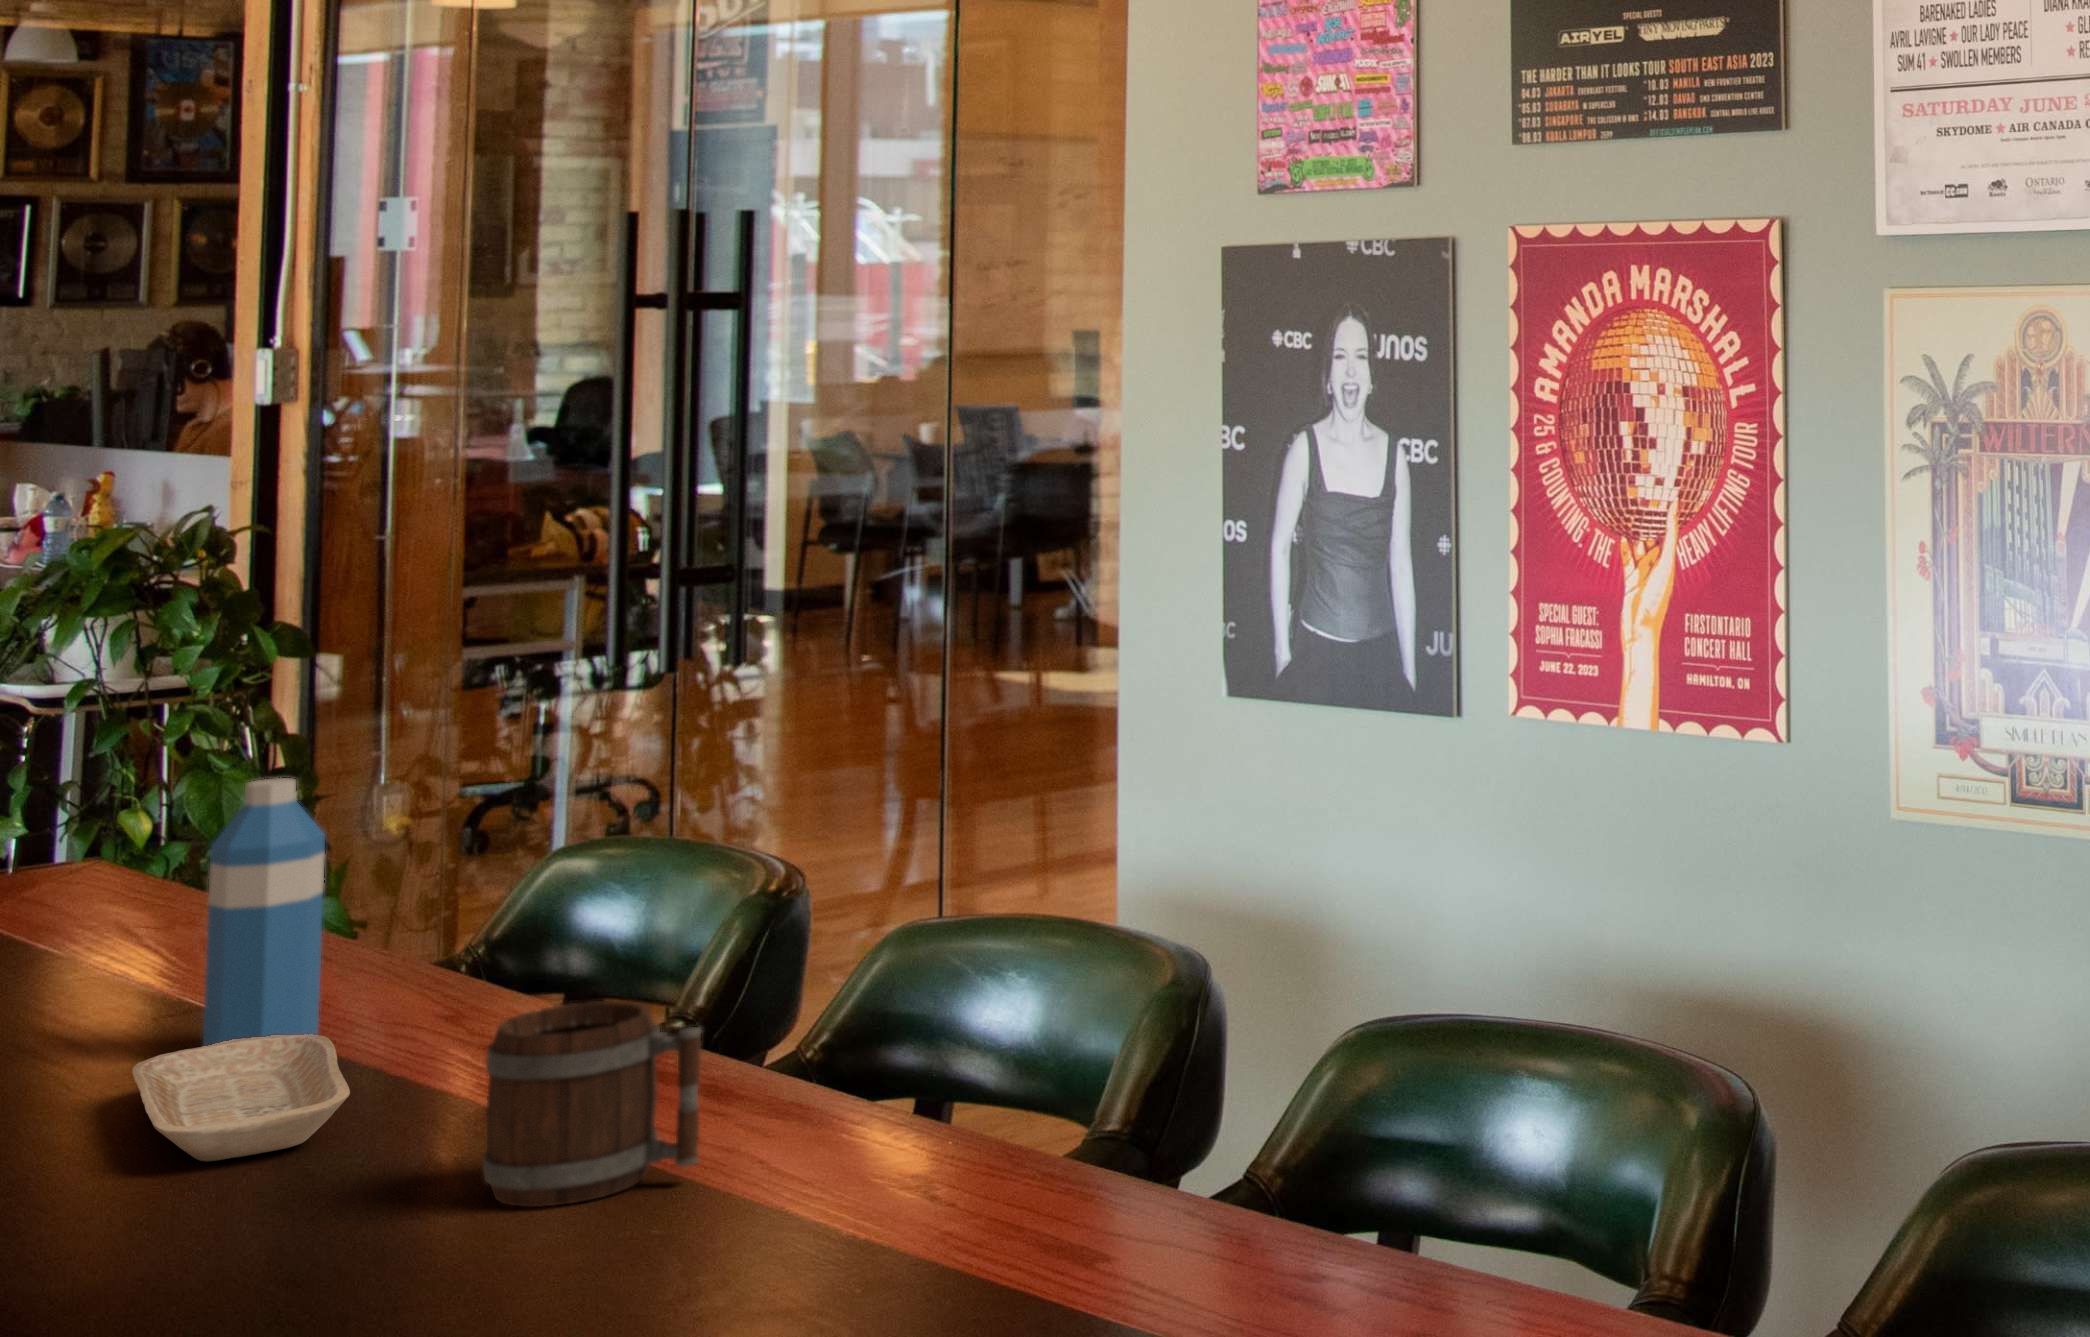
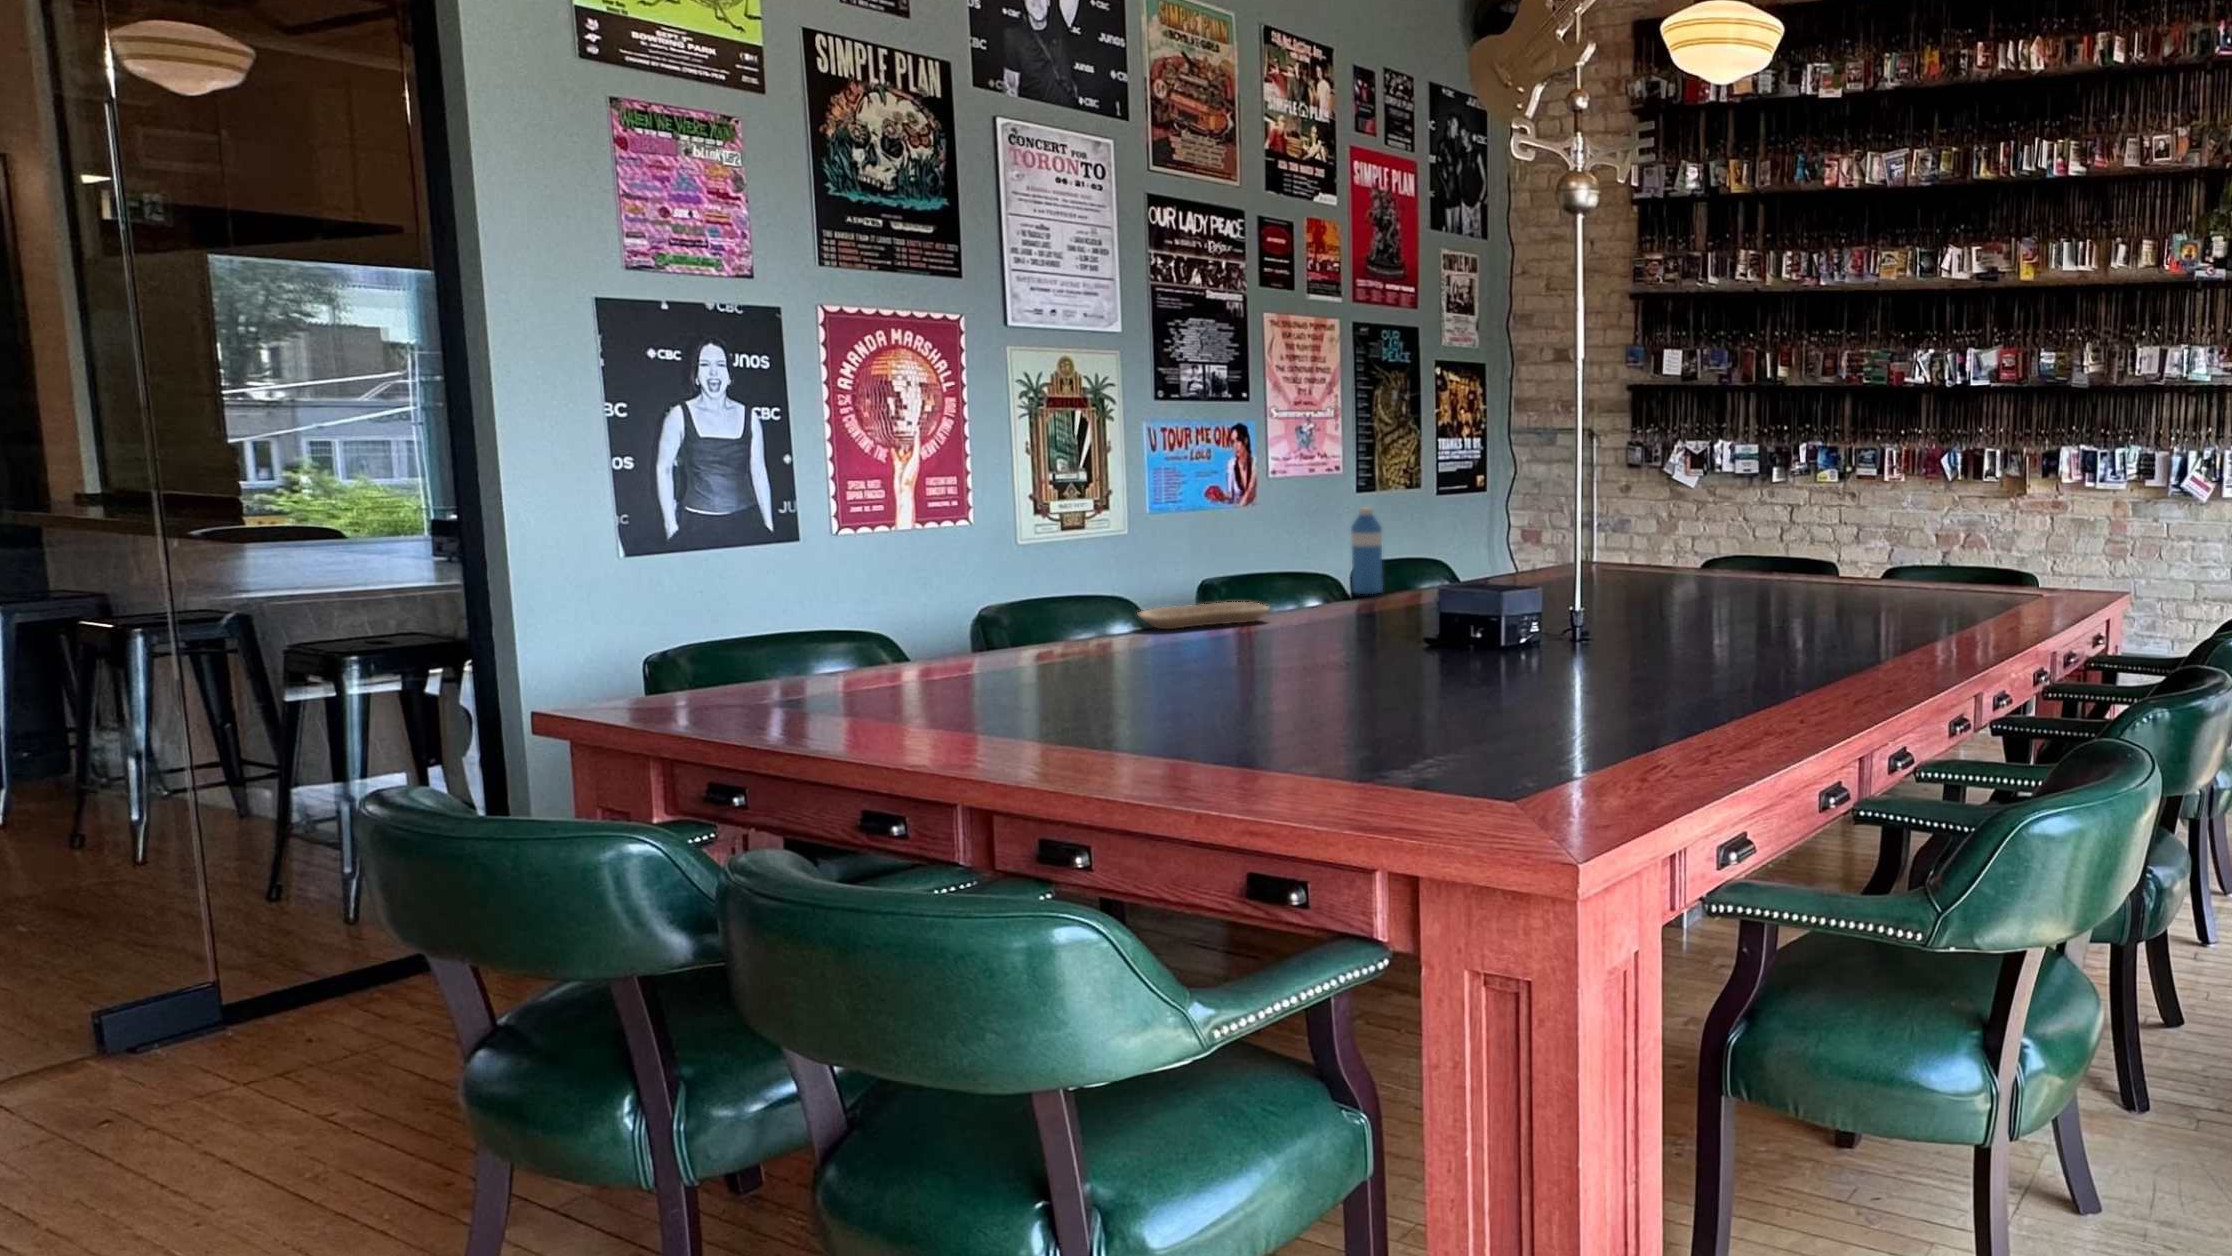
water bottle: present [203,778,325,1045] -> present [1351,507,1383,594]
mug: present [483,1001,701,1207] -> none [1279,558,1326,609]

